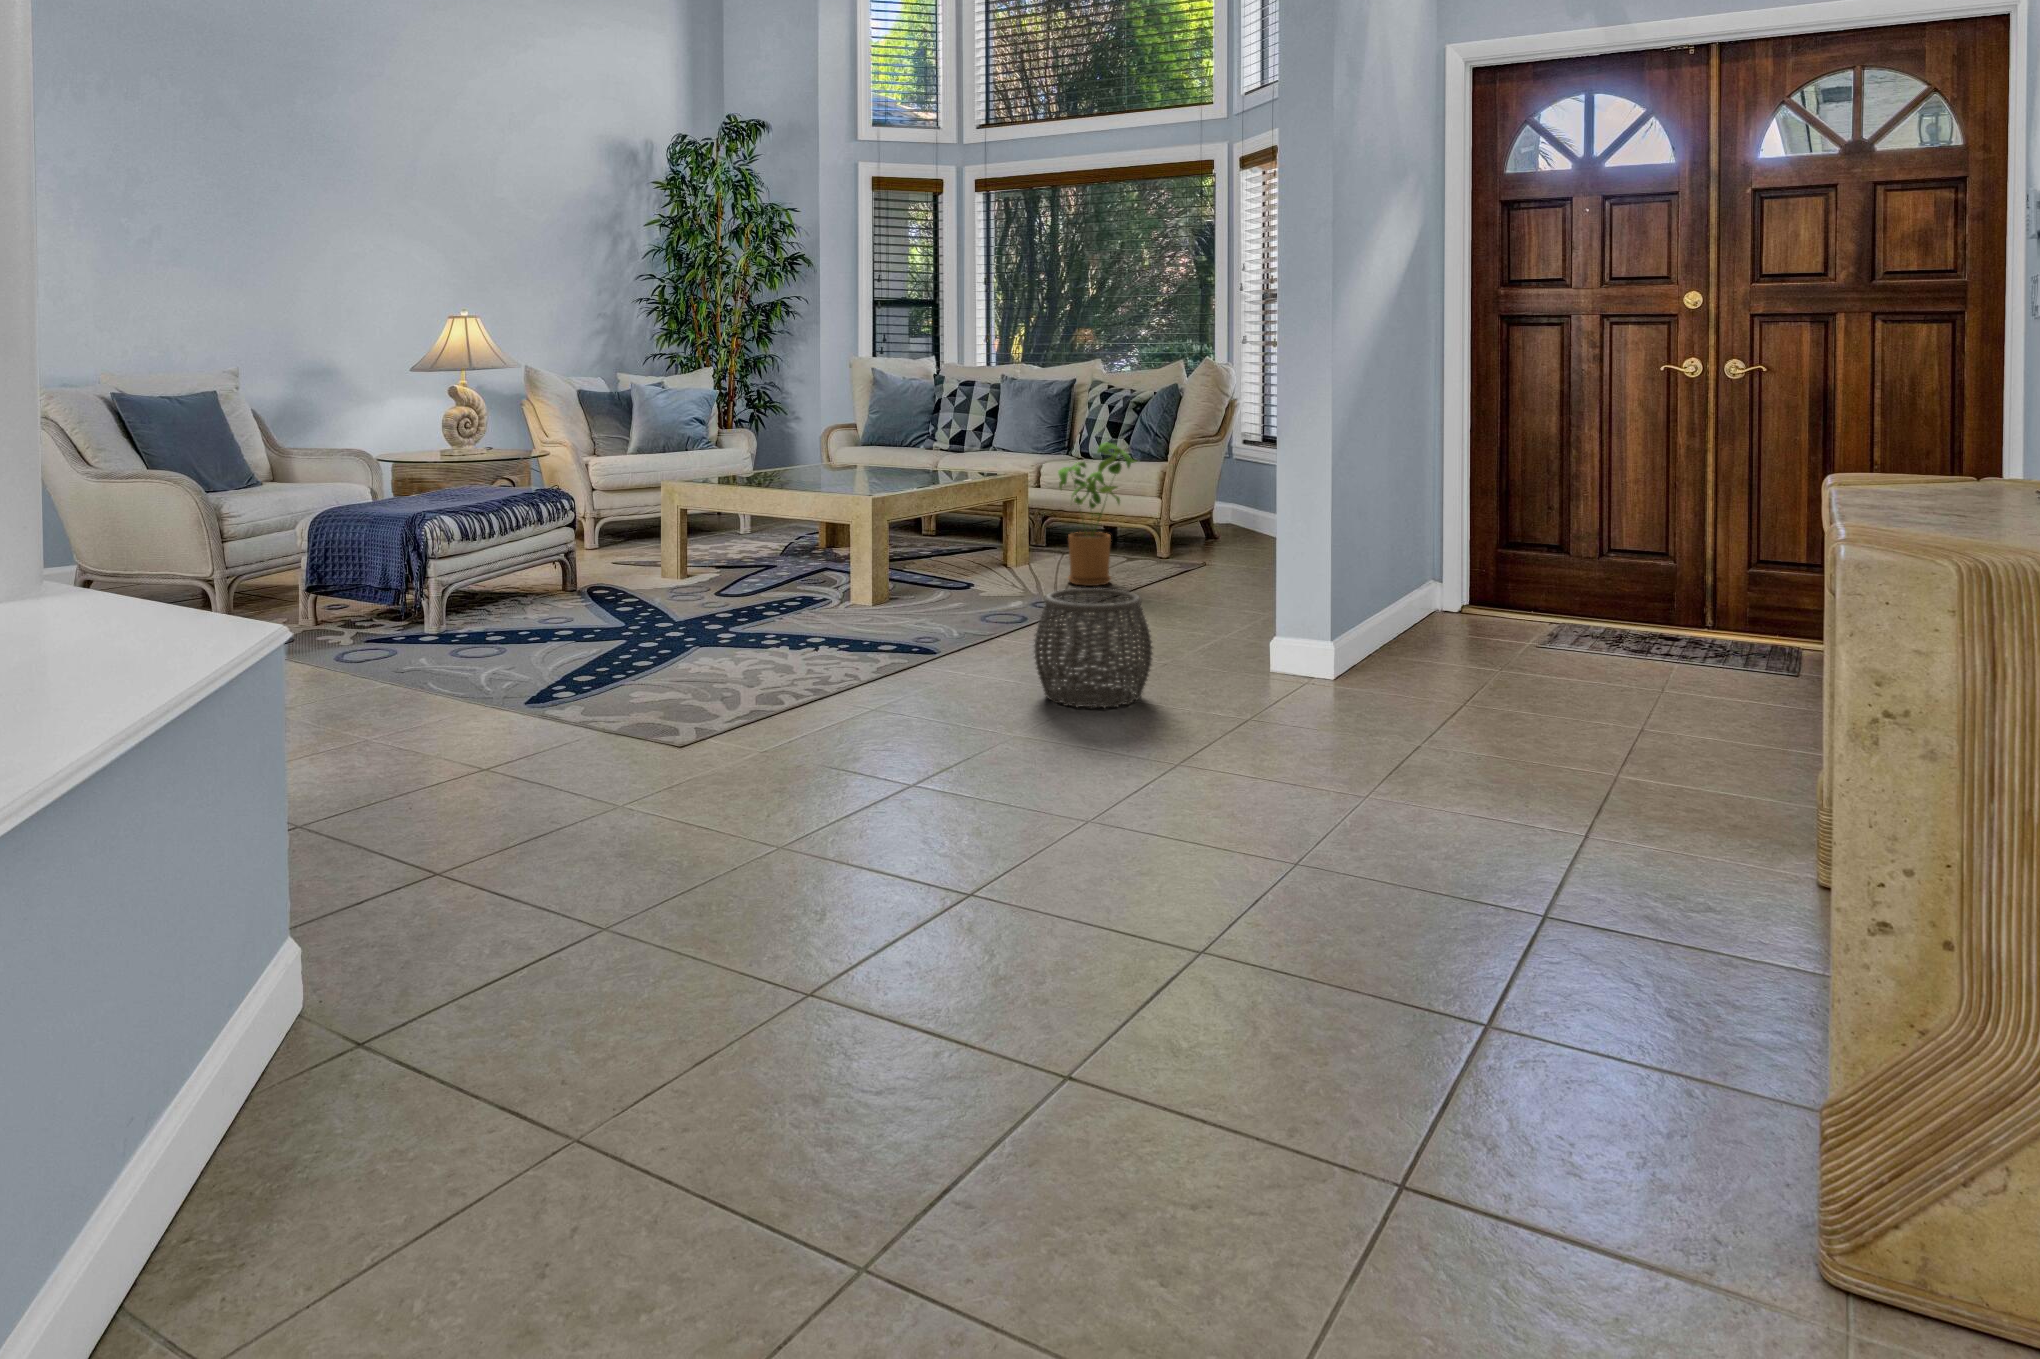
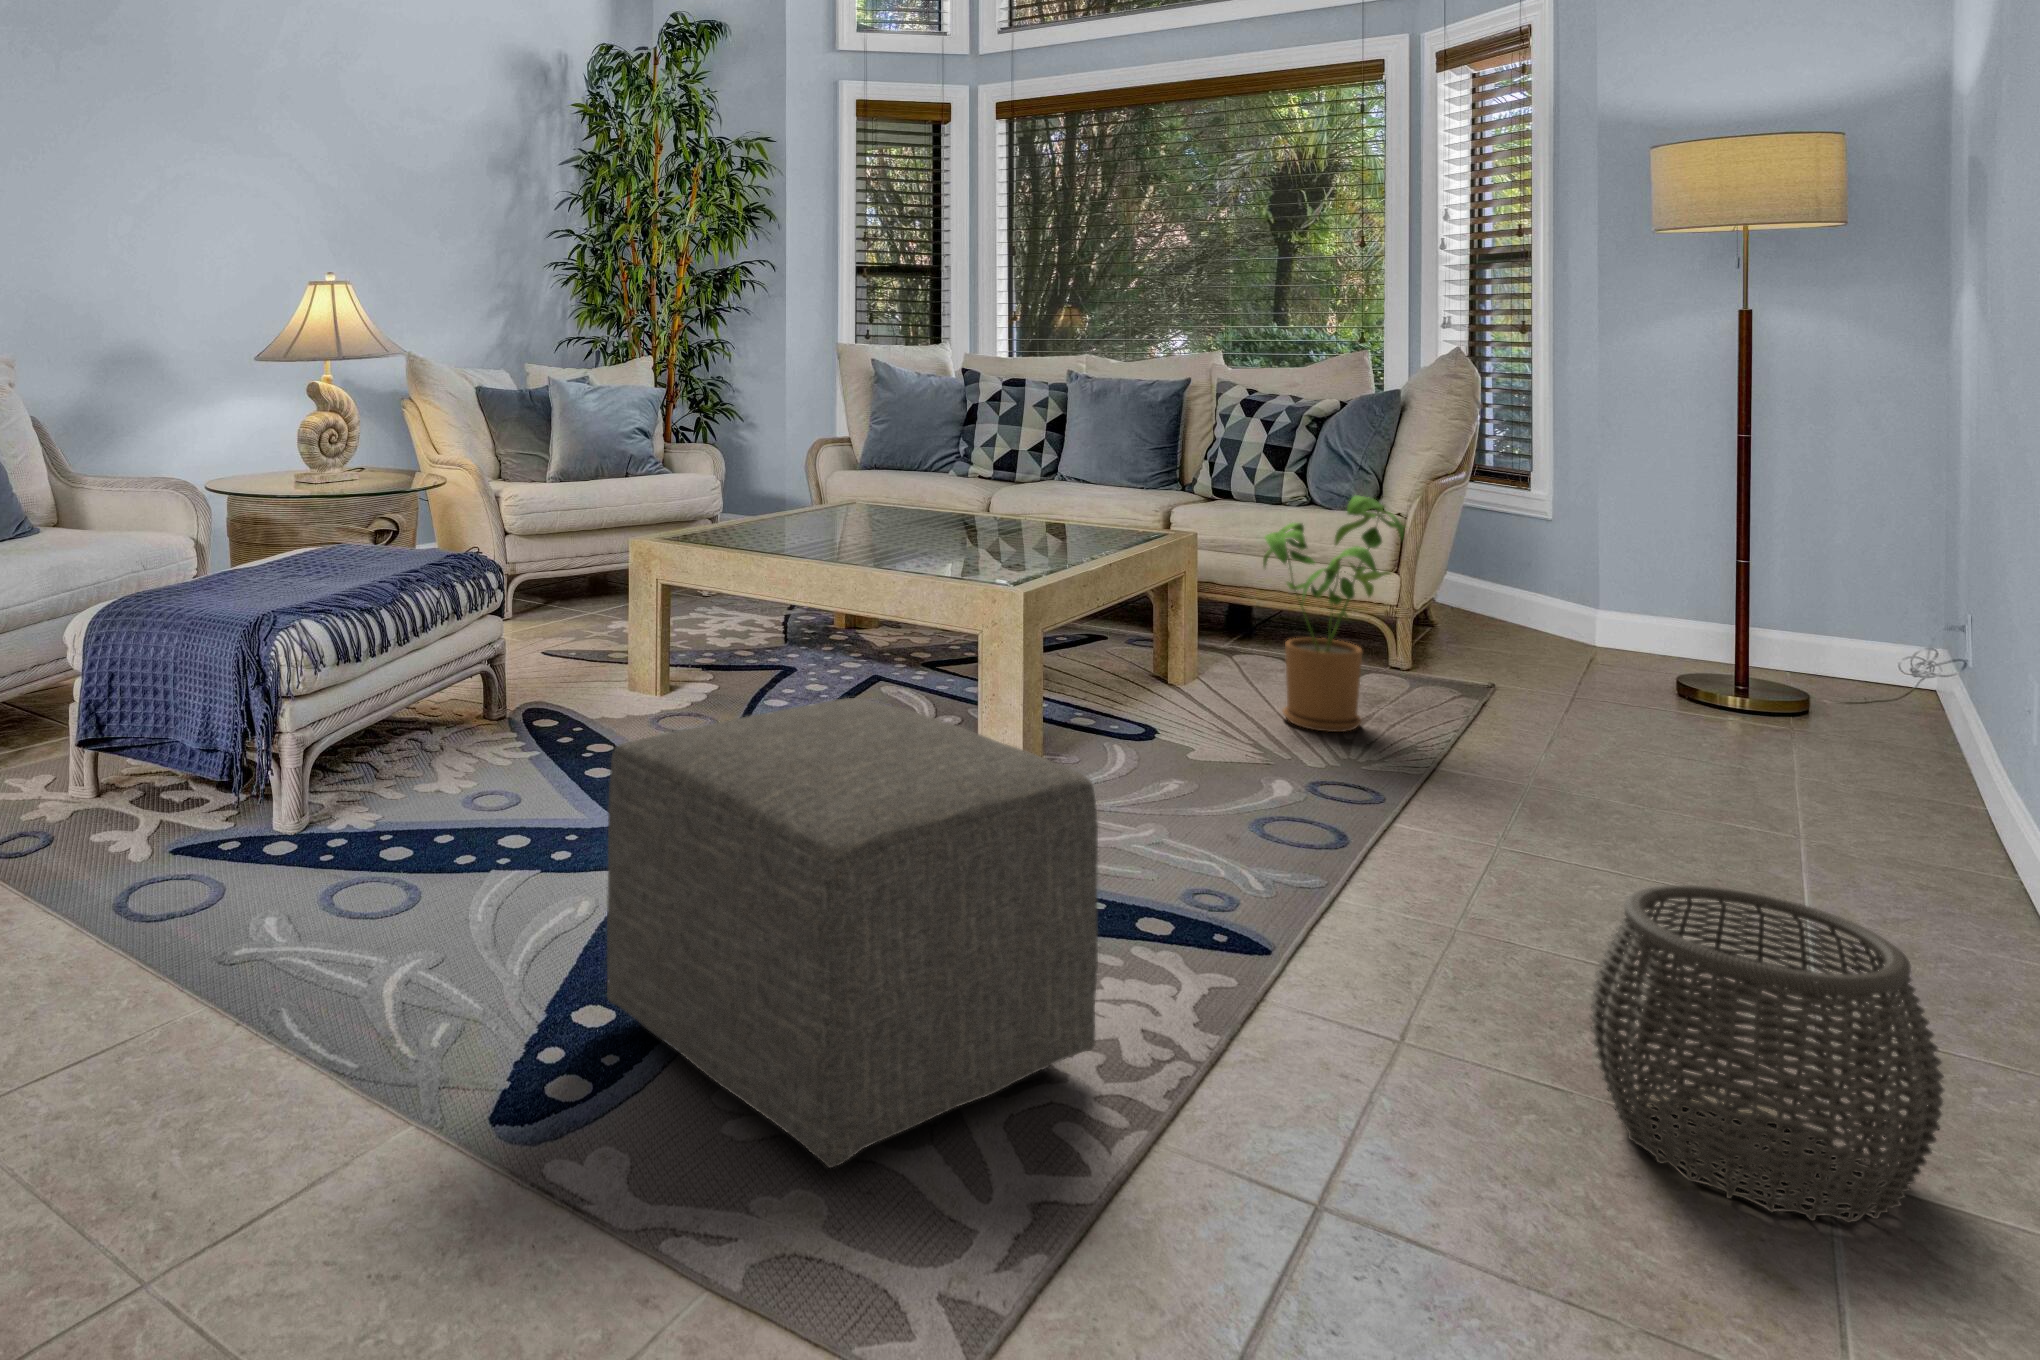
ottoman: none [594,532,825,711] -> present [607,698,1098,1168]

